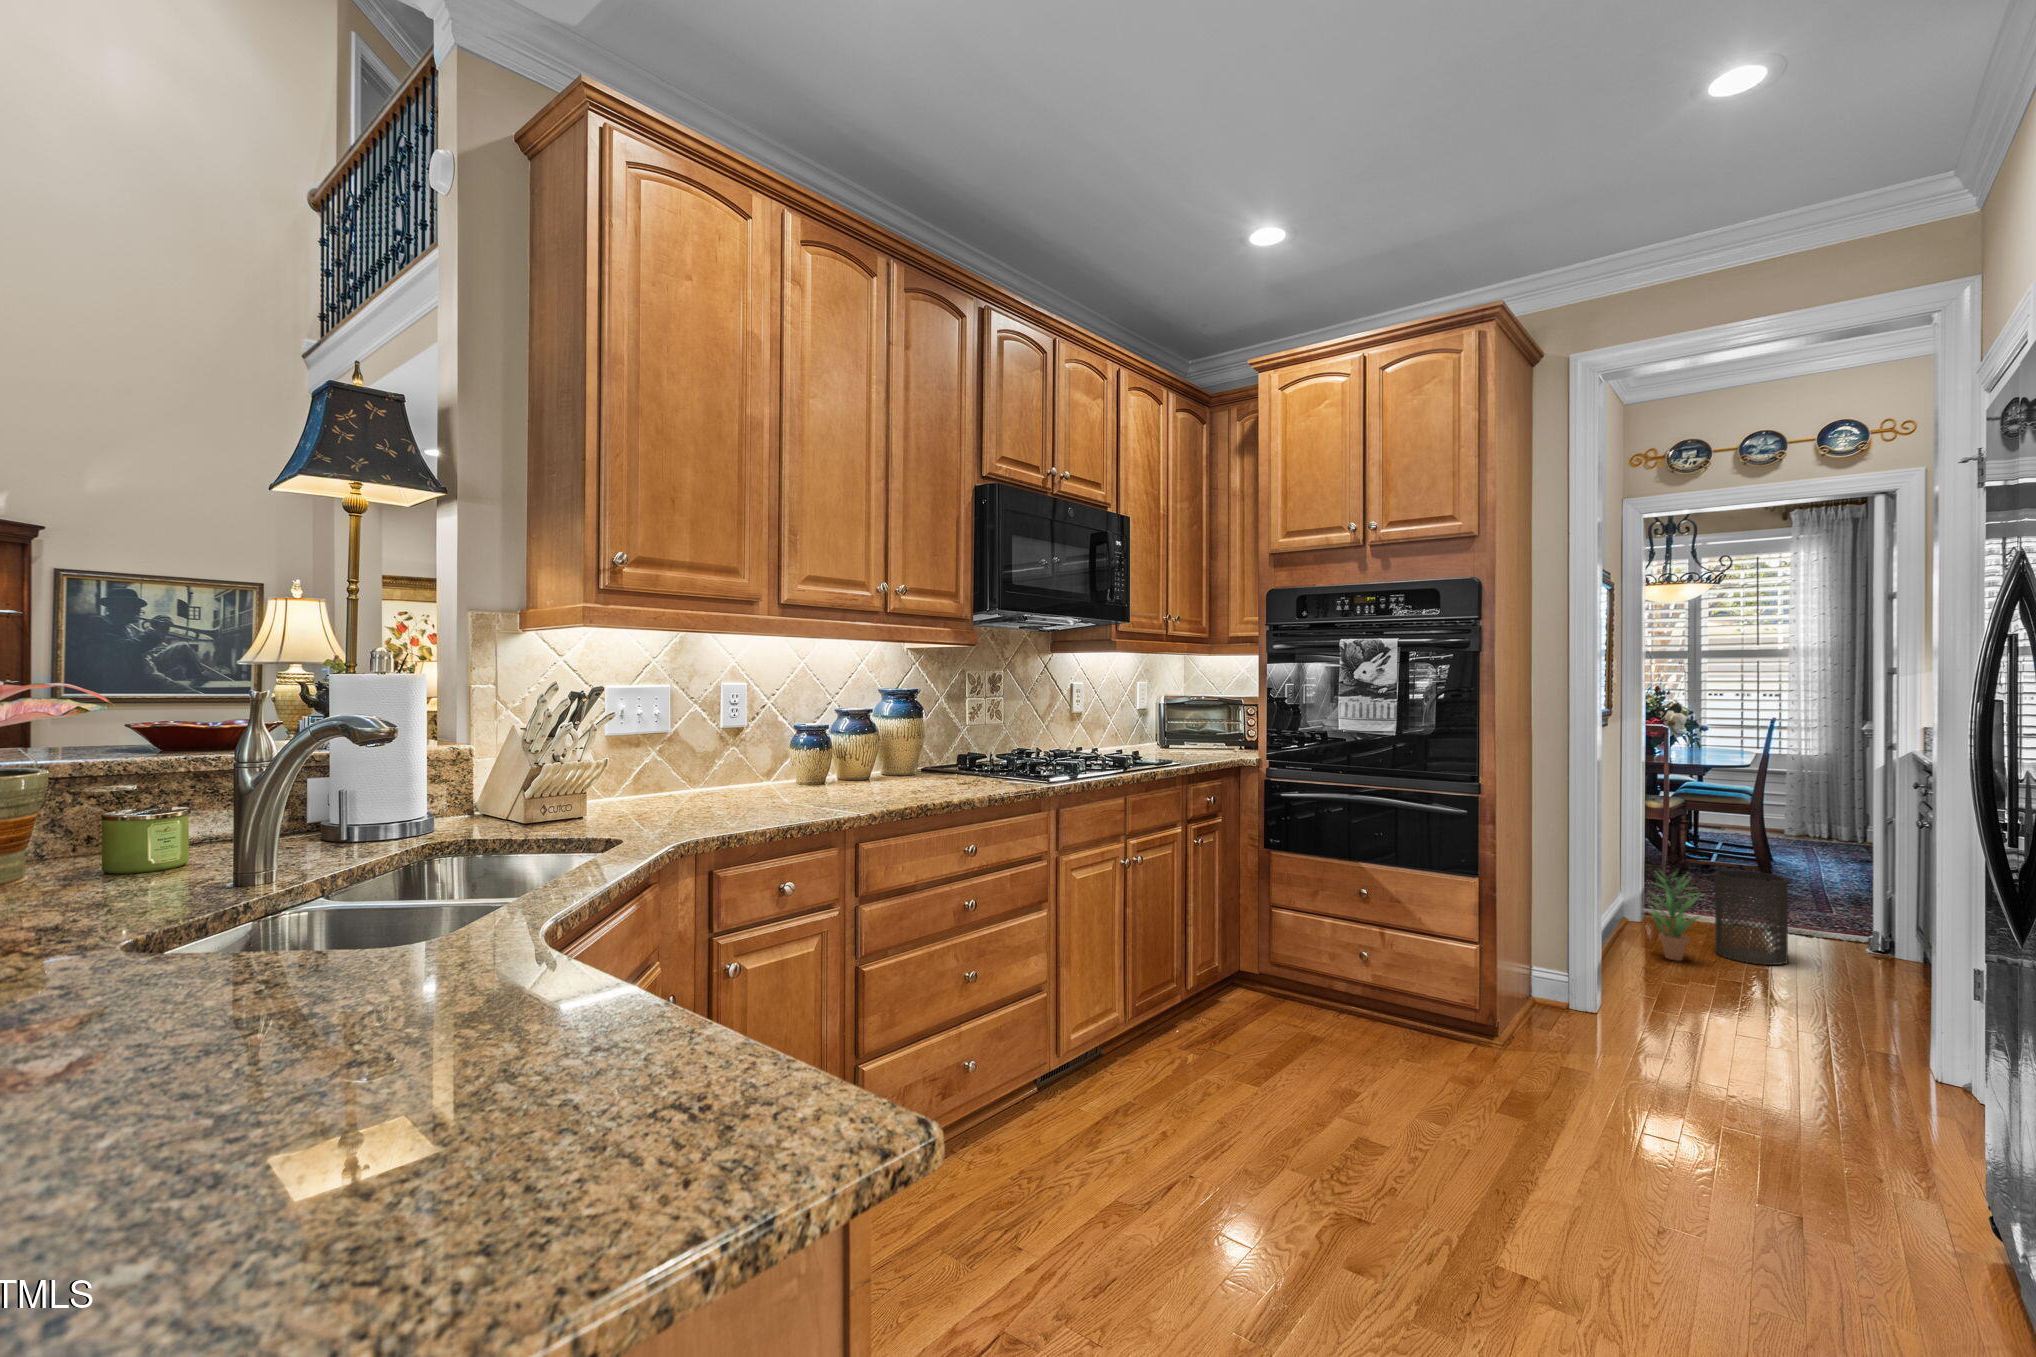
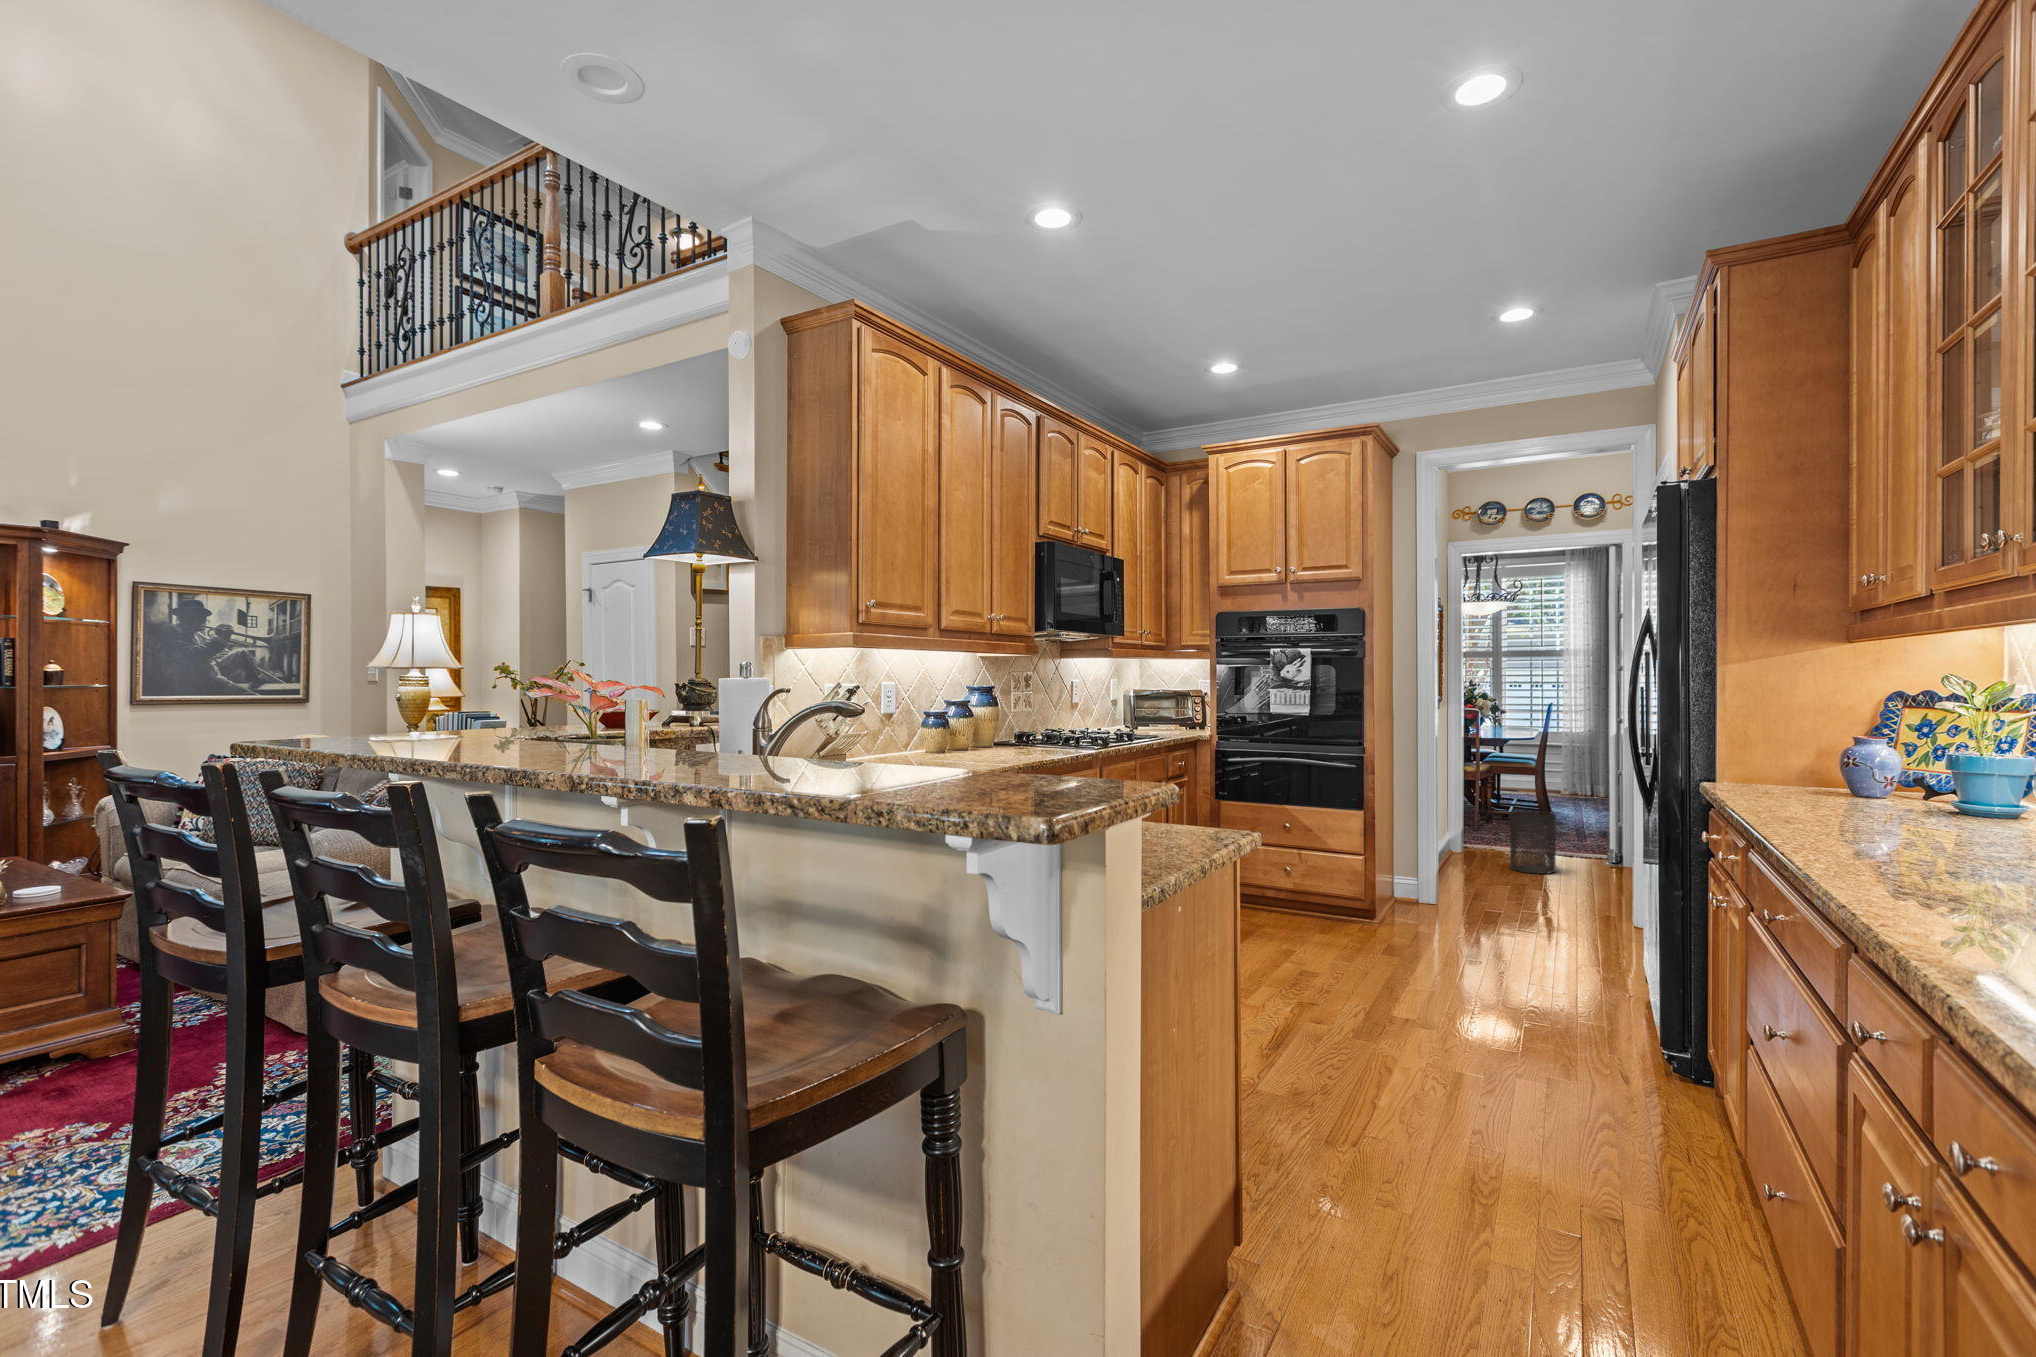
potted plant: present [1651,872,1698,961] -> none [1465,809,1502,874]

